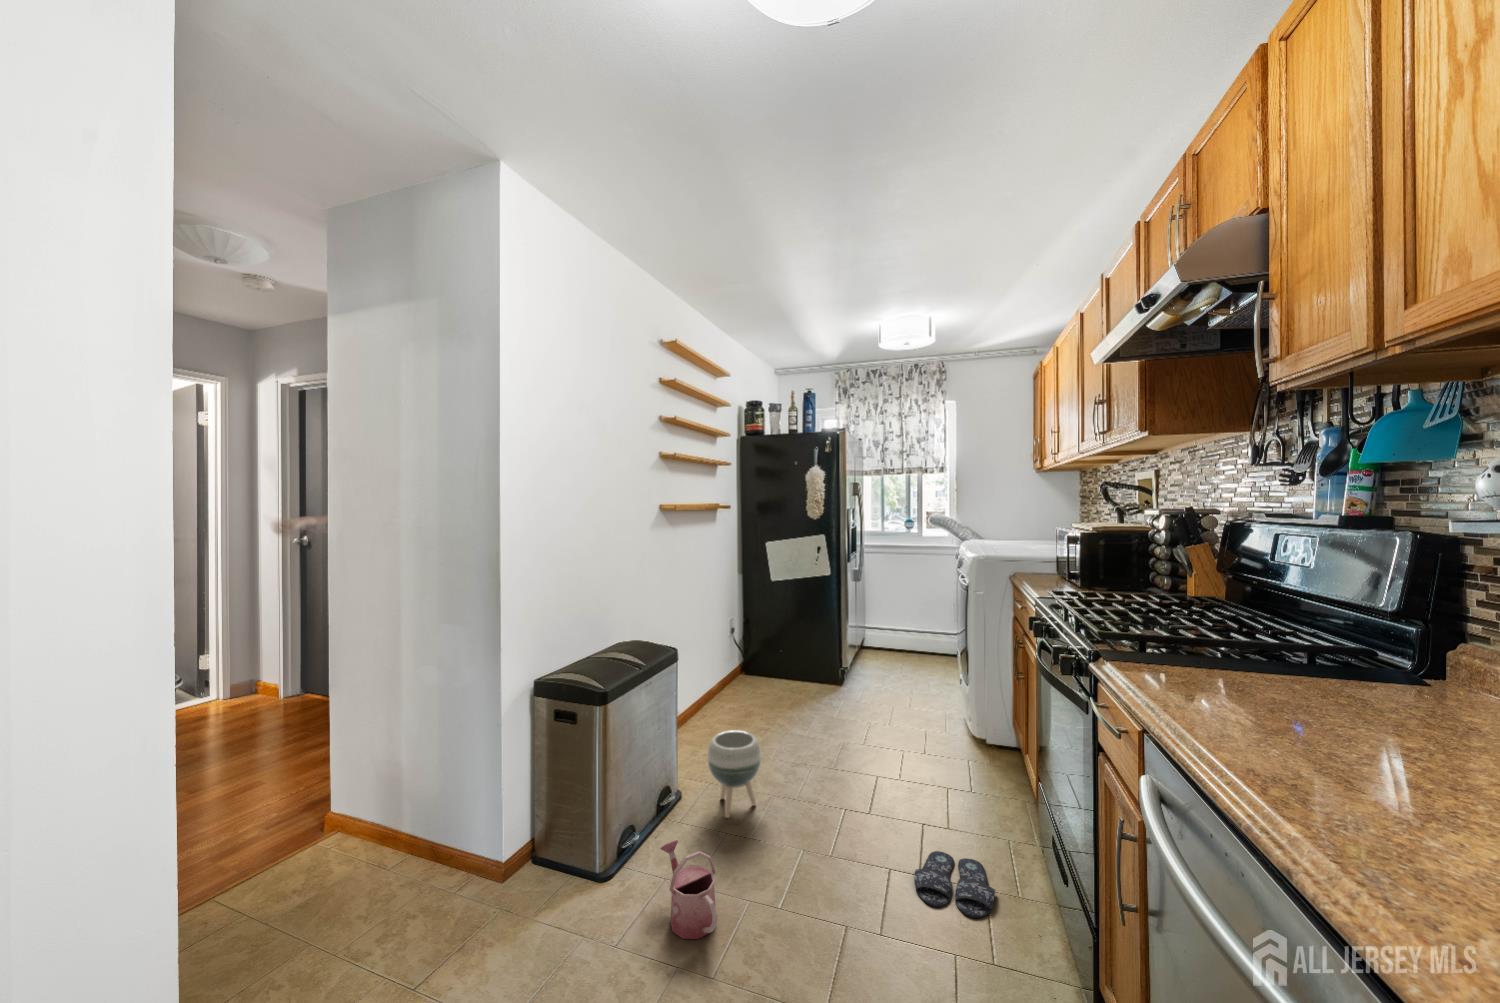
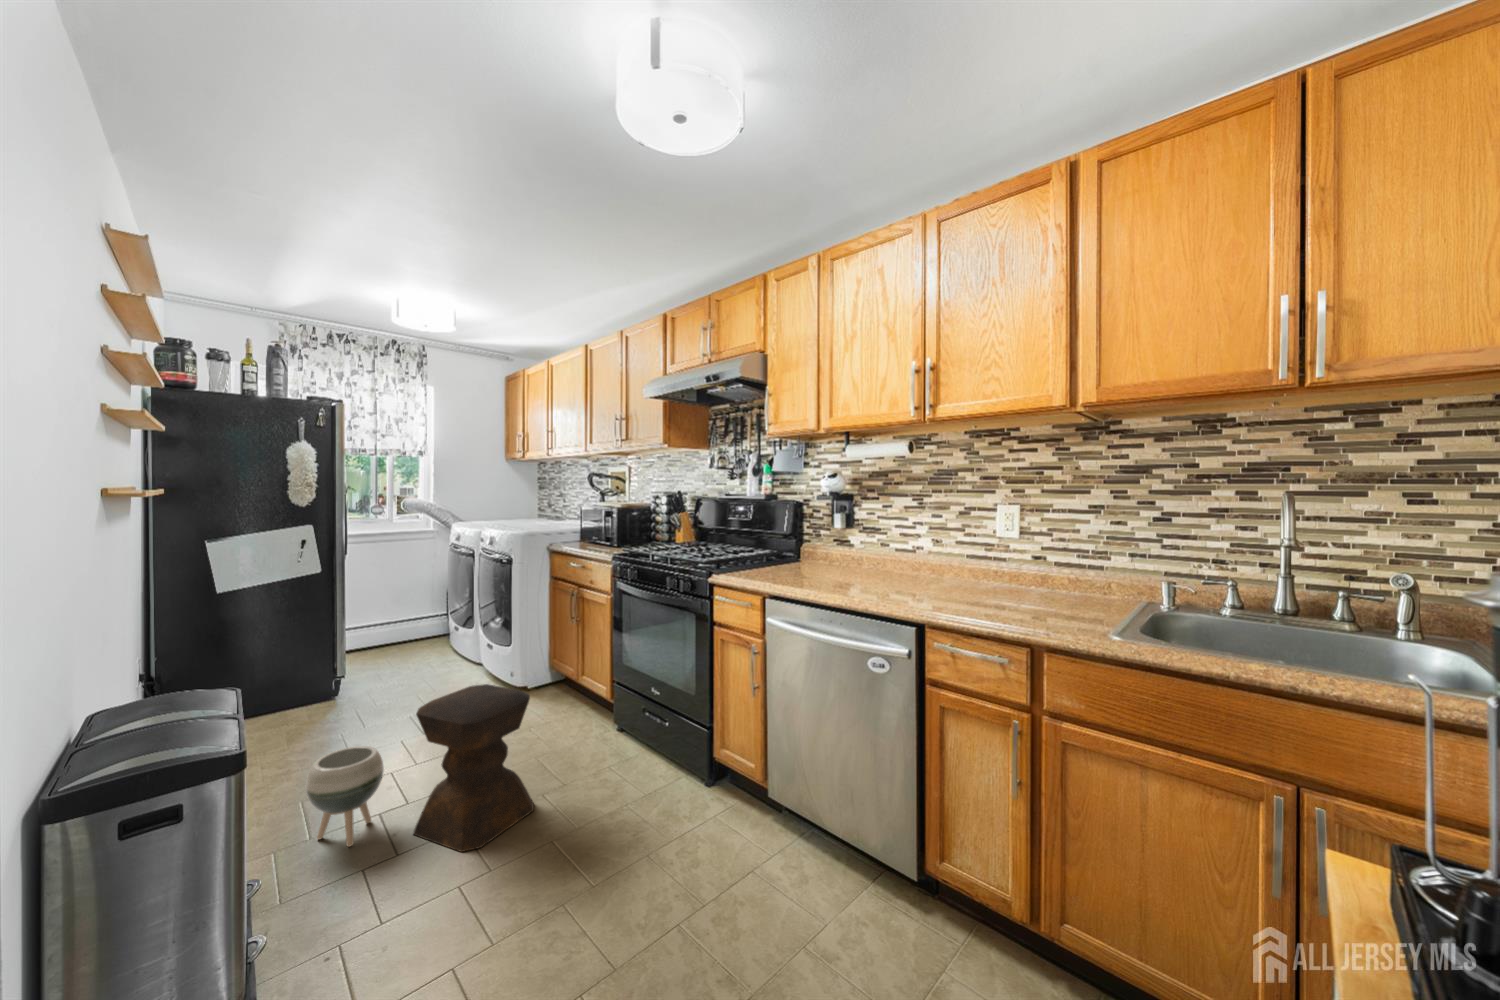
stool: none [763,714,867,891] -> present [413,684,534,852]
watering can: present [660,840,717,939] -> none [350,842,471,936]
slippers: present [914,851,995,918] -> none [561,755,623,792]

